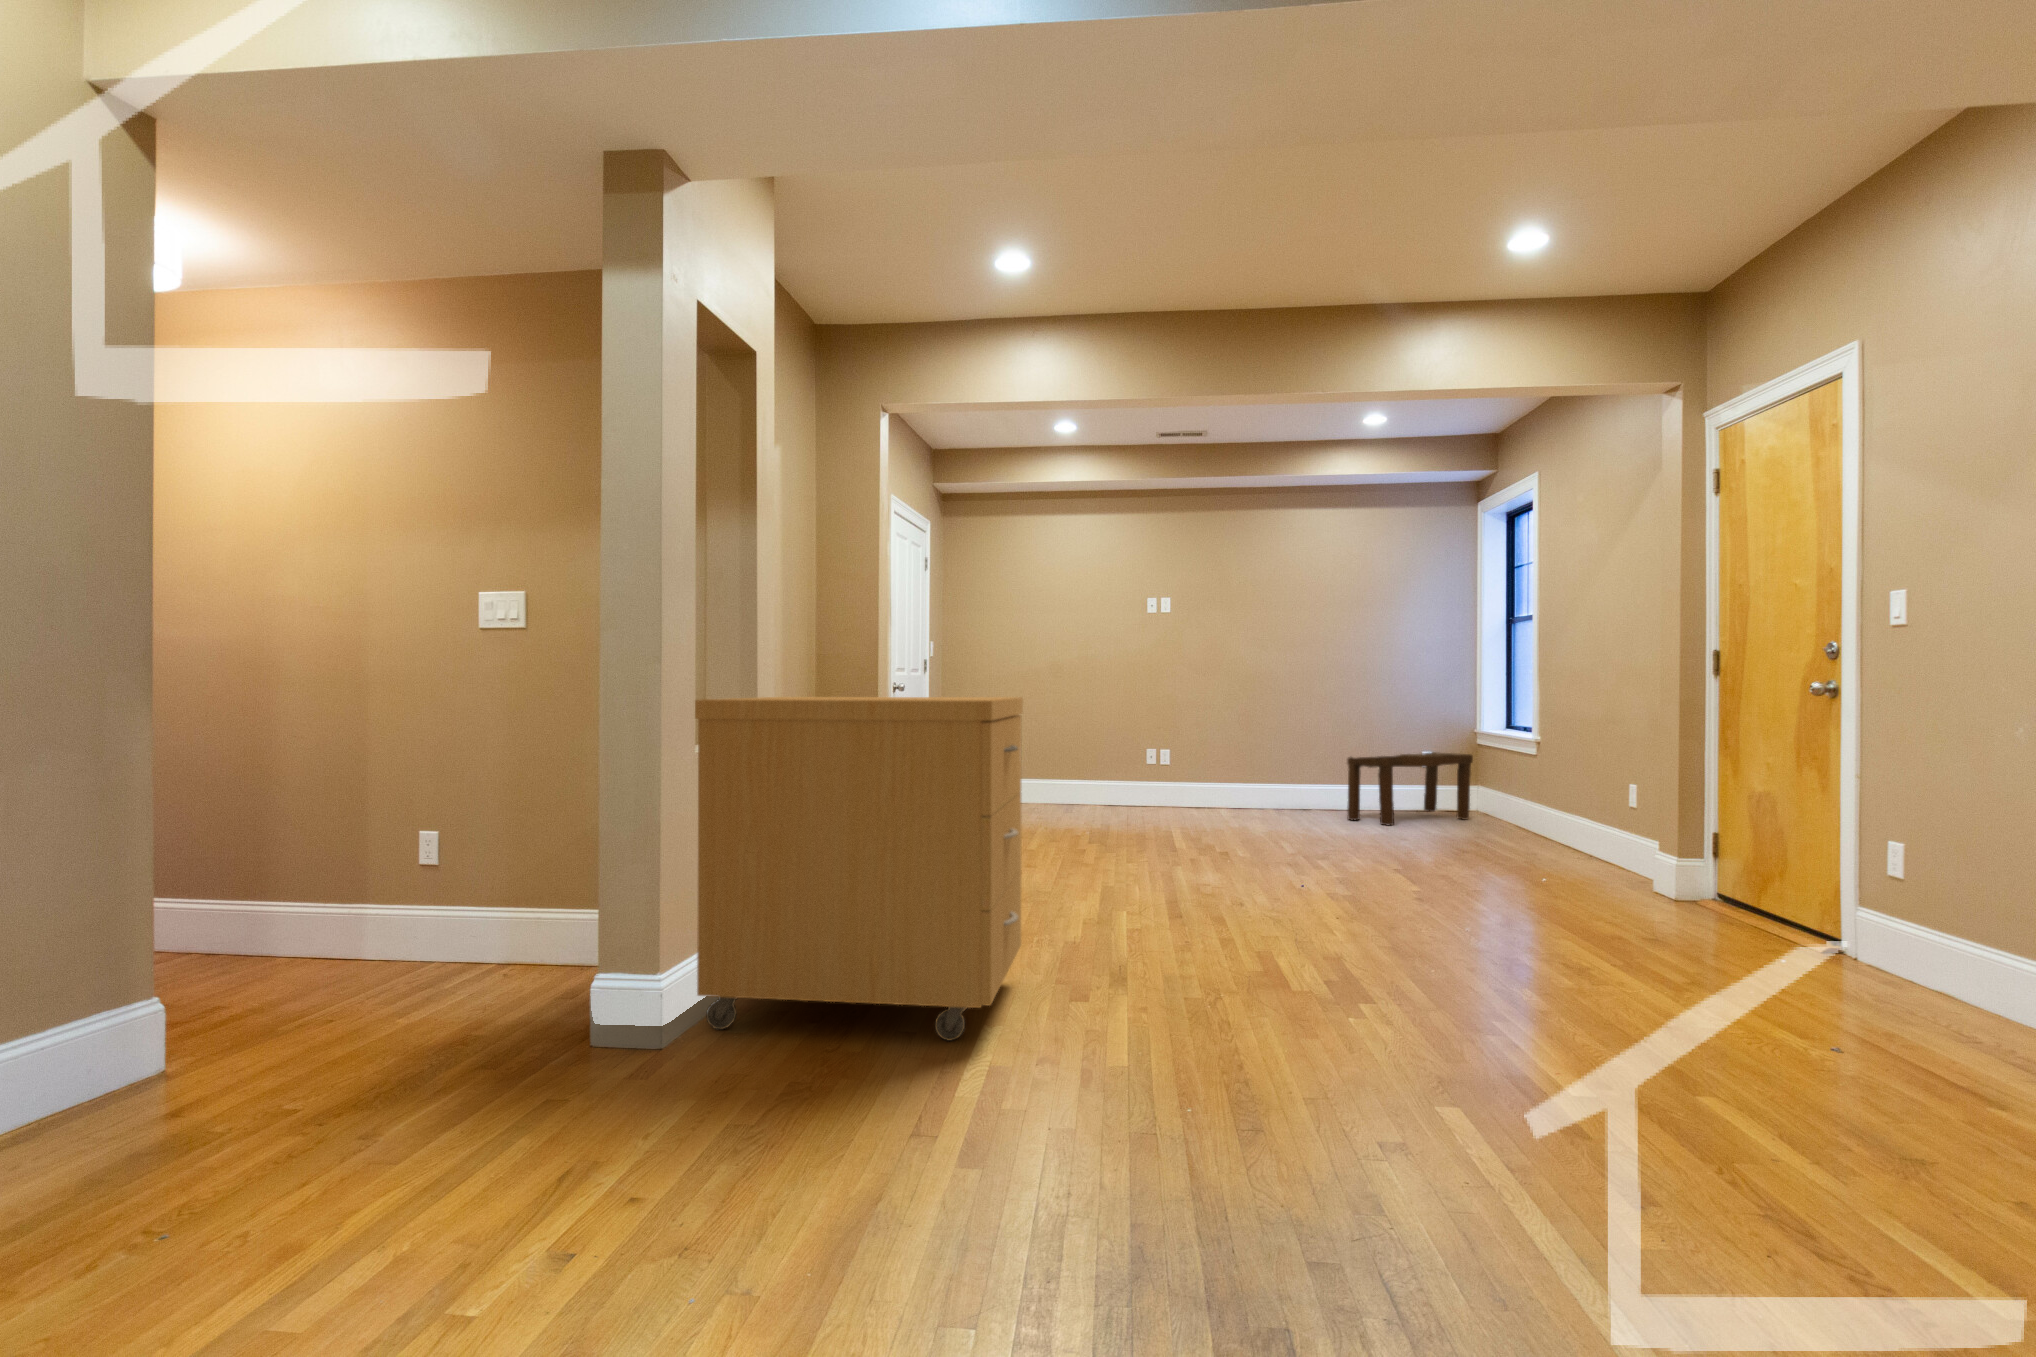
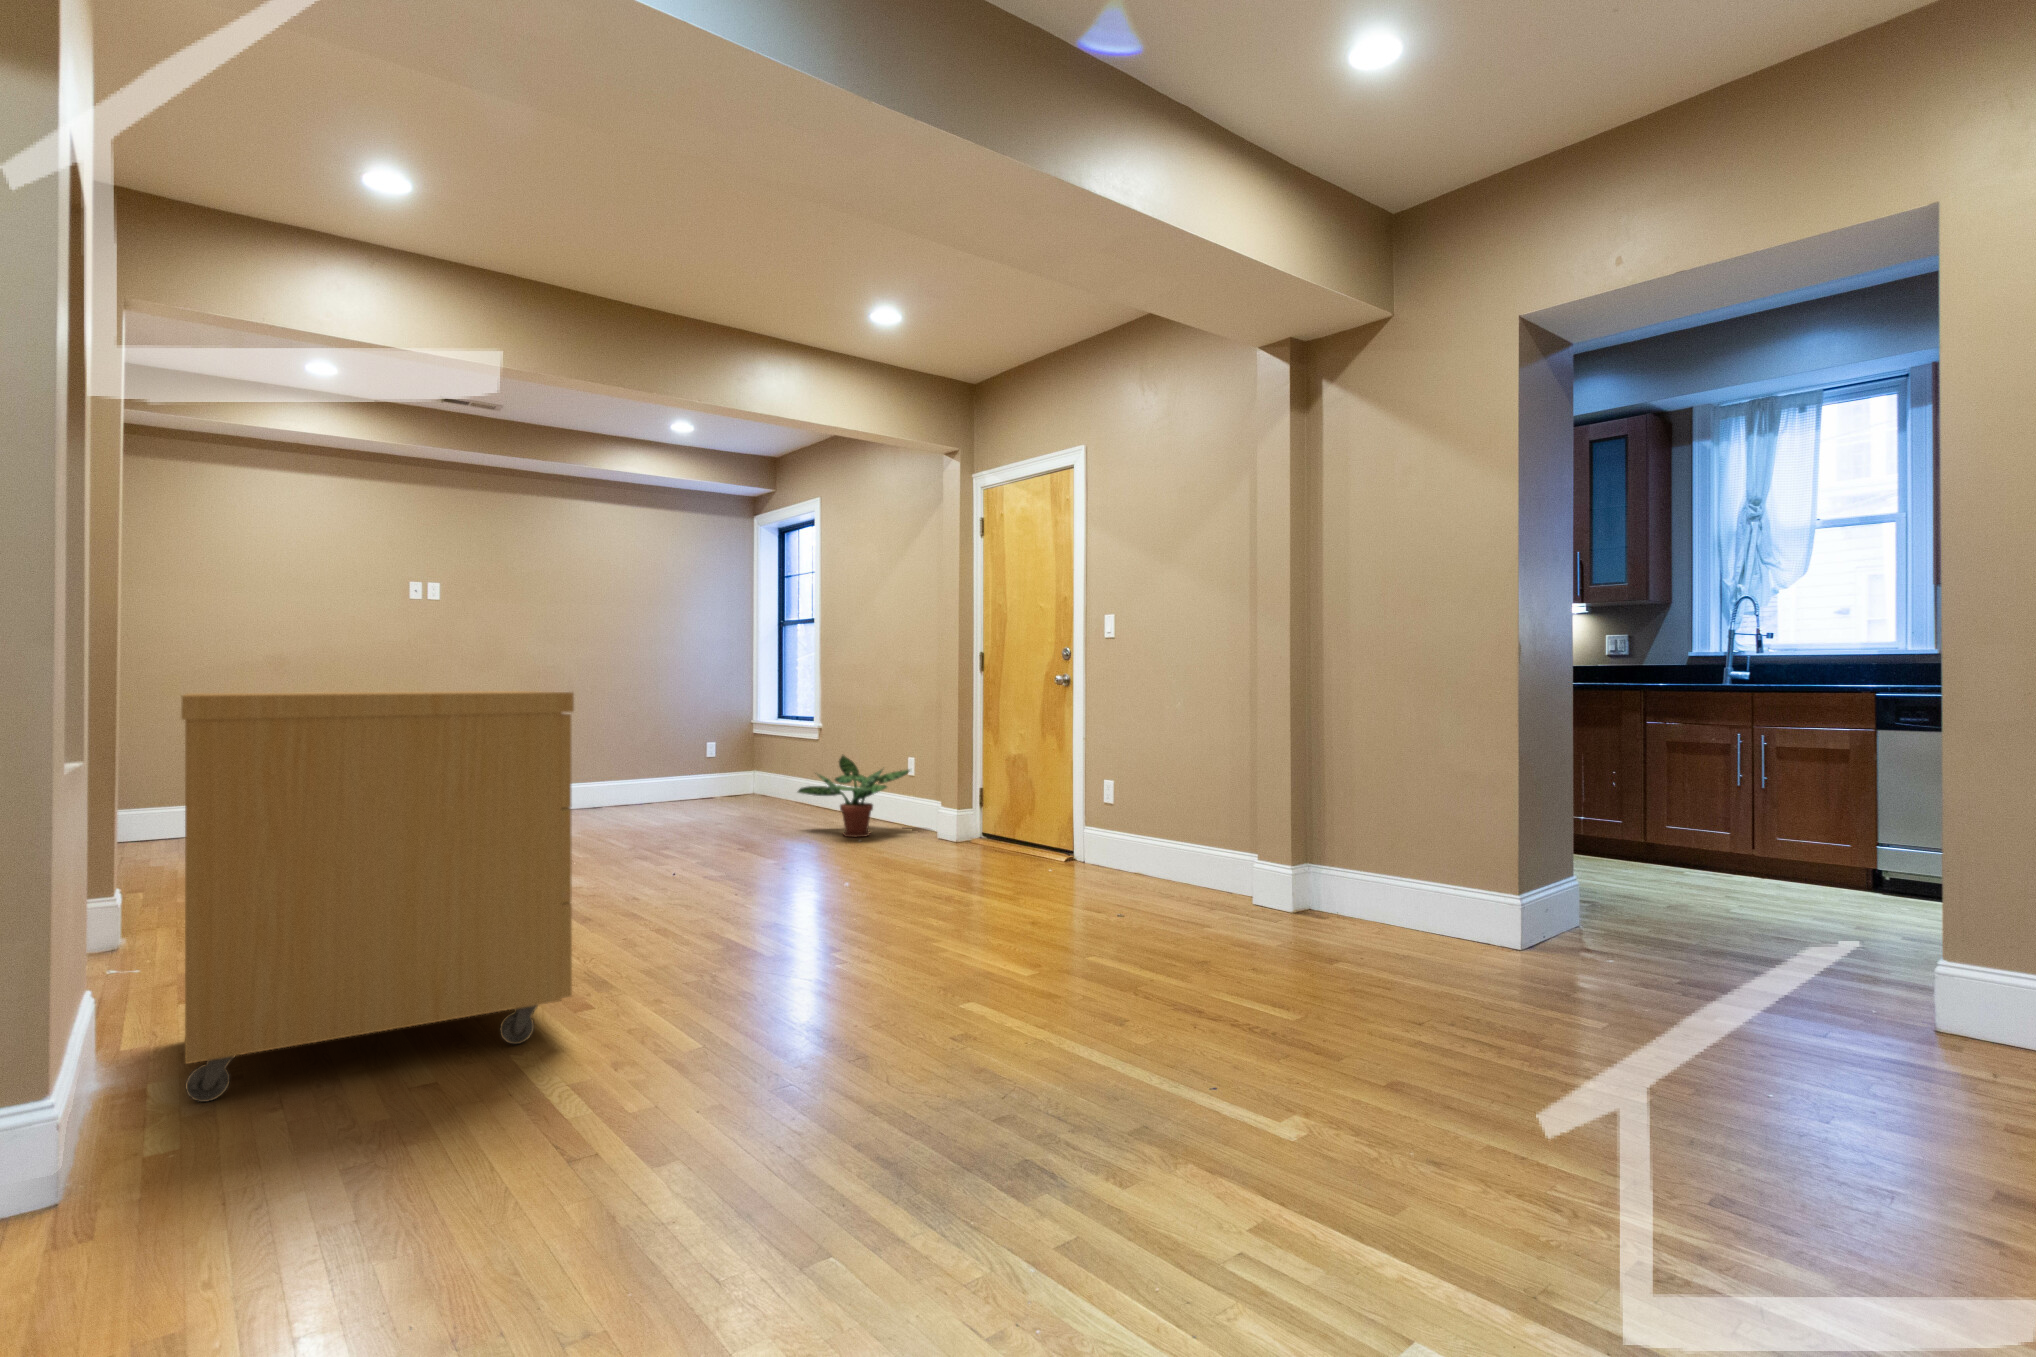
bench: present [1347,752,1473,826] -> none [645,743,755,814]
potted plant: none [1481,774,1630,875] -> present [798,755,909,837]

